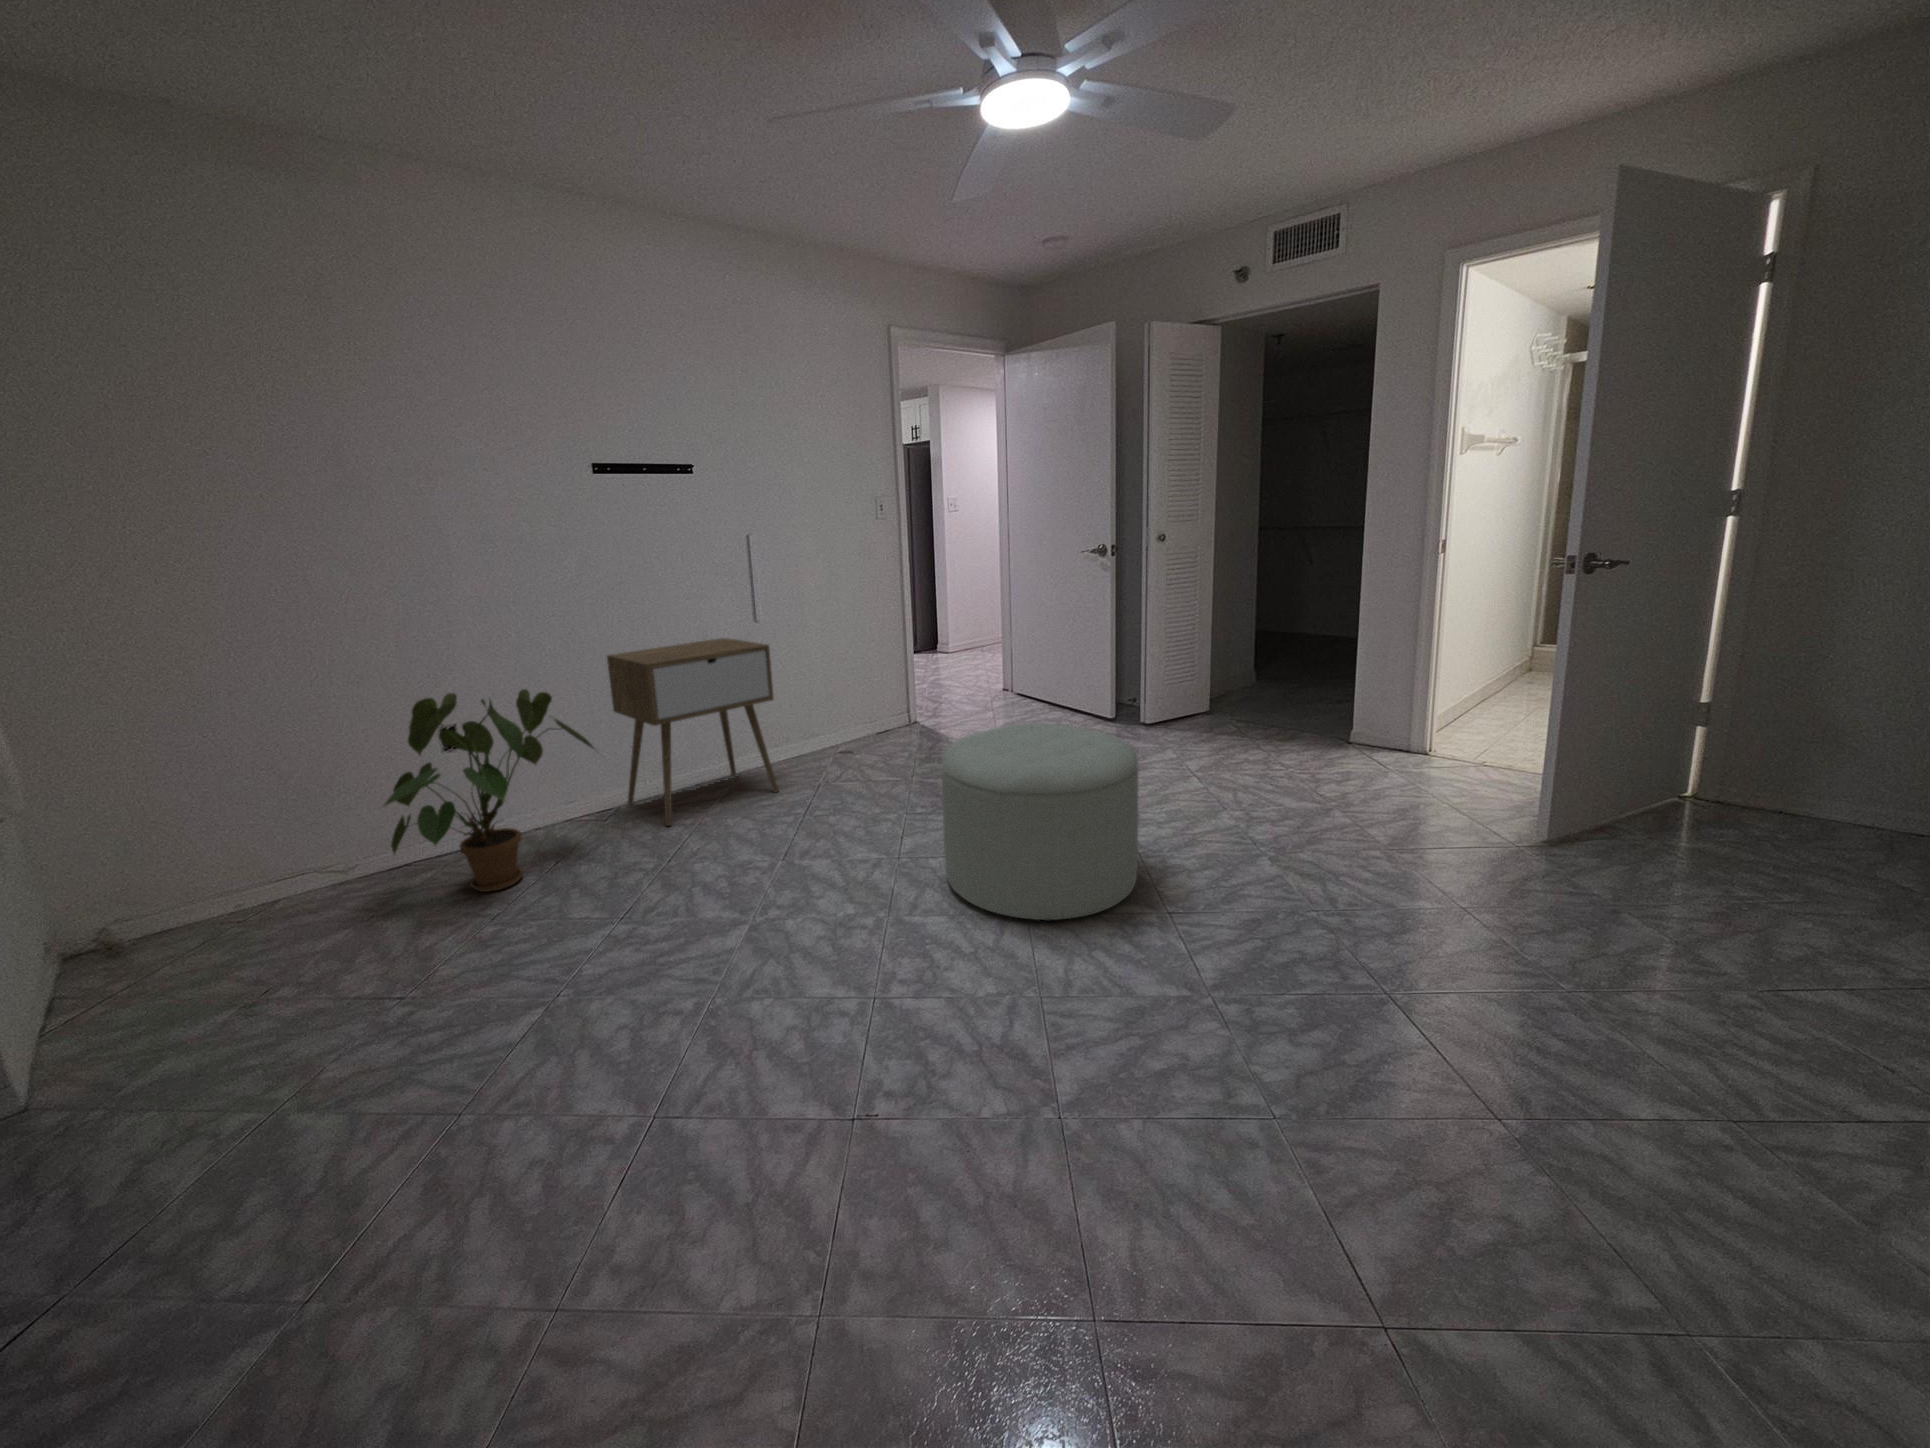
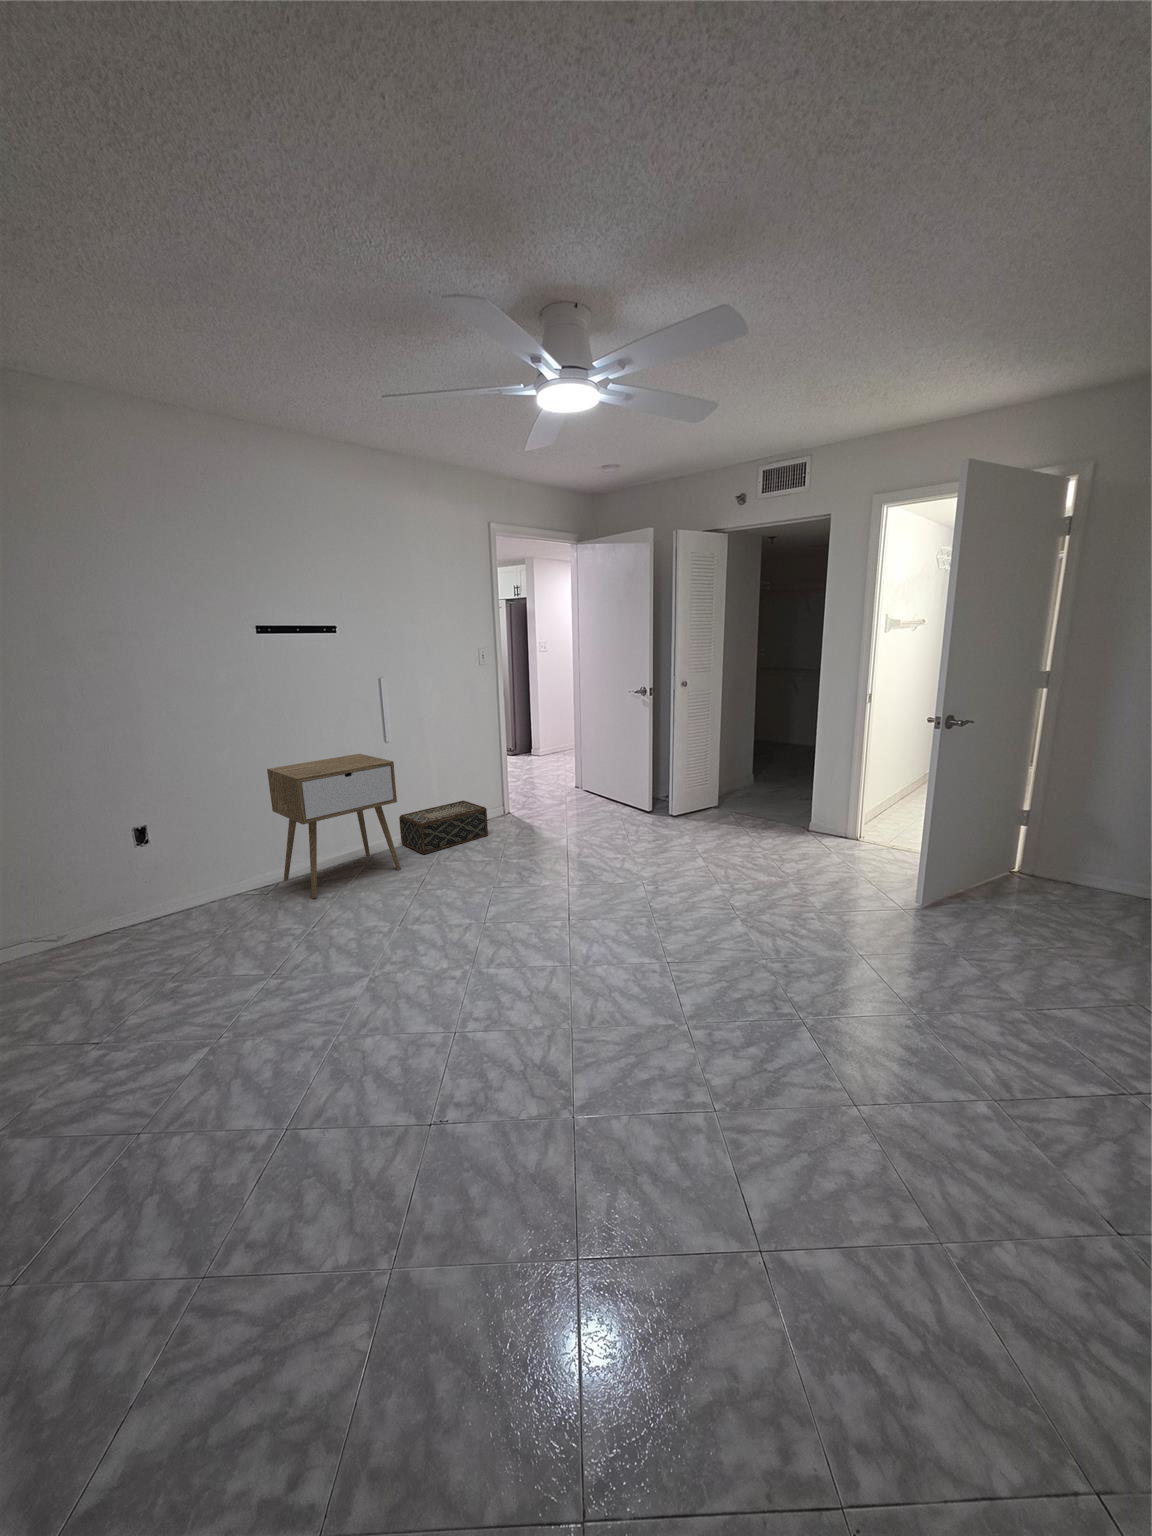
house plant: present [384,689,594,892] -> none [78,797,261,954]
woven basket: none [774,704,891,773] -> present [399,801,488,854]
ottoman: present [941,723,1138,921] -> none [513,826,650,972]

